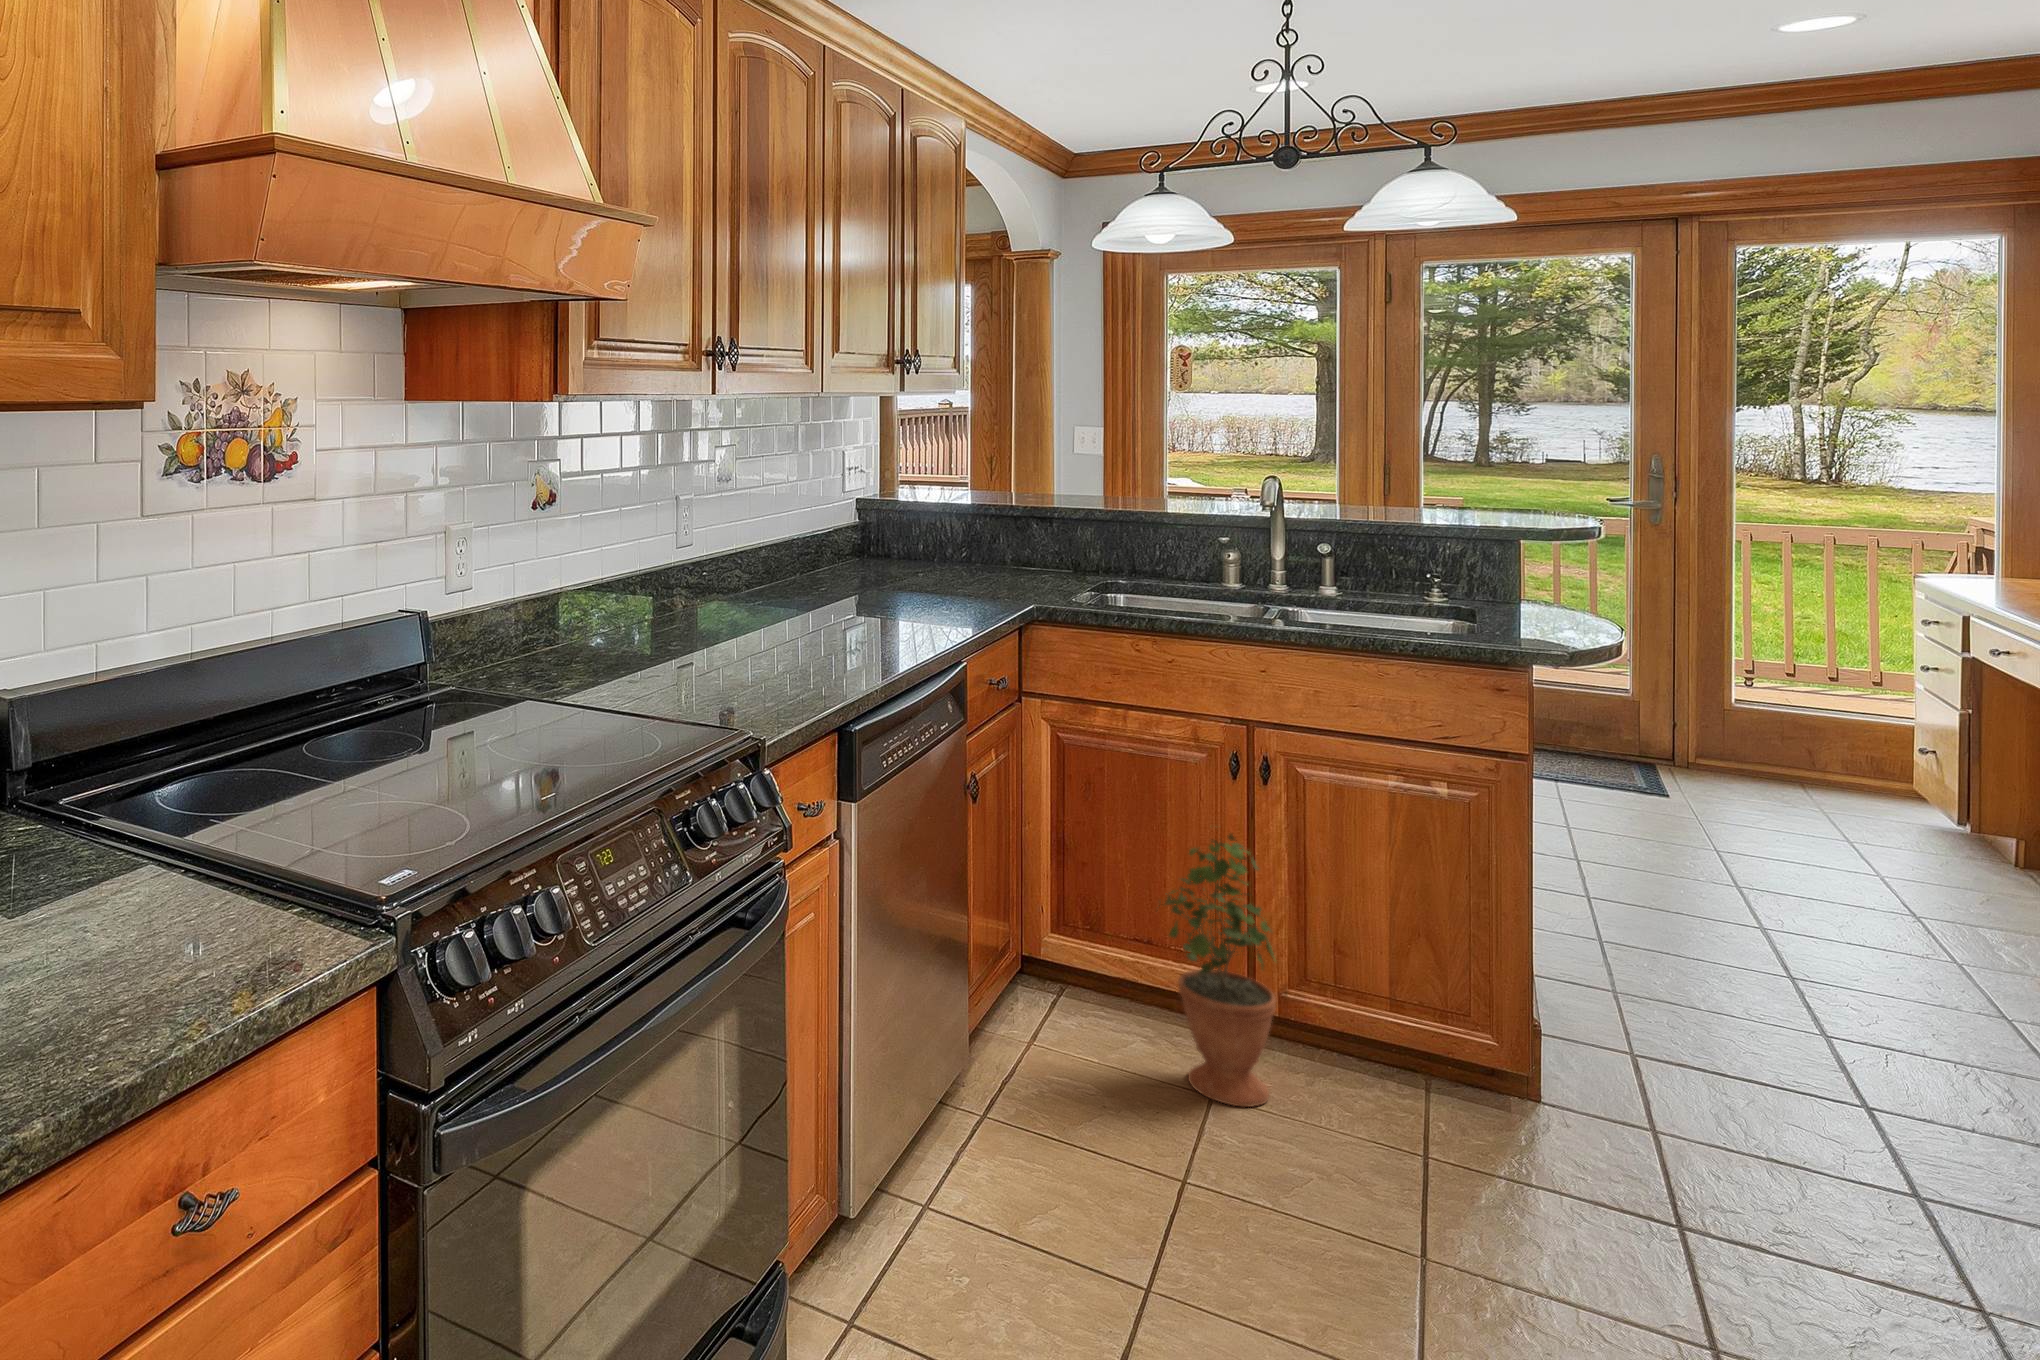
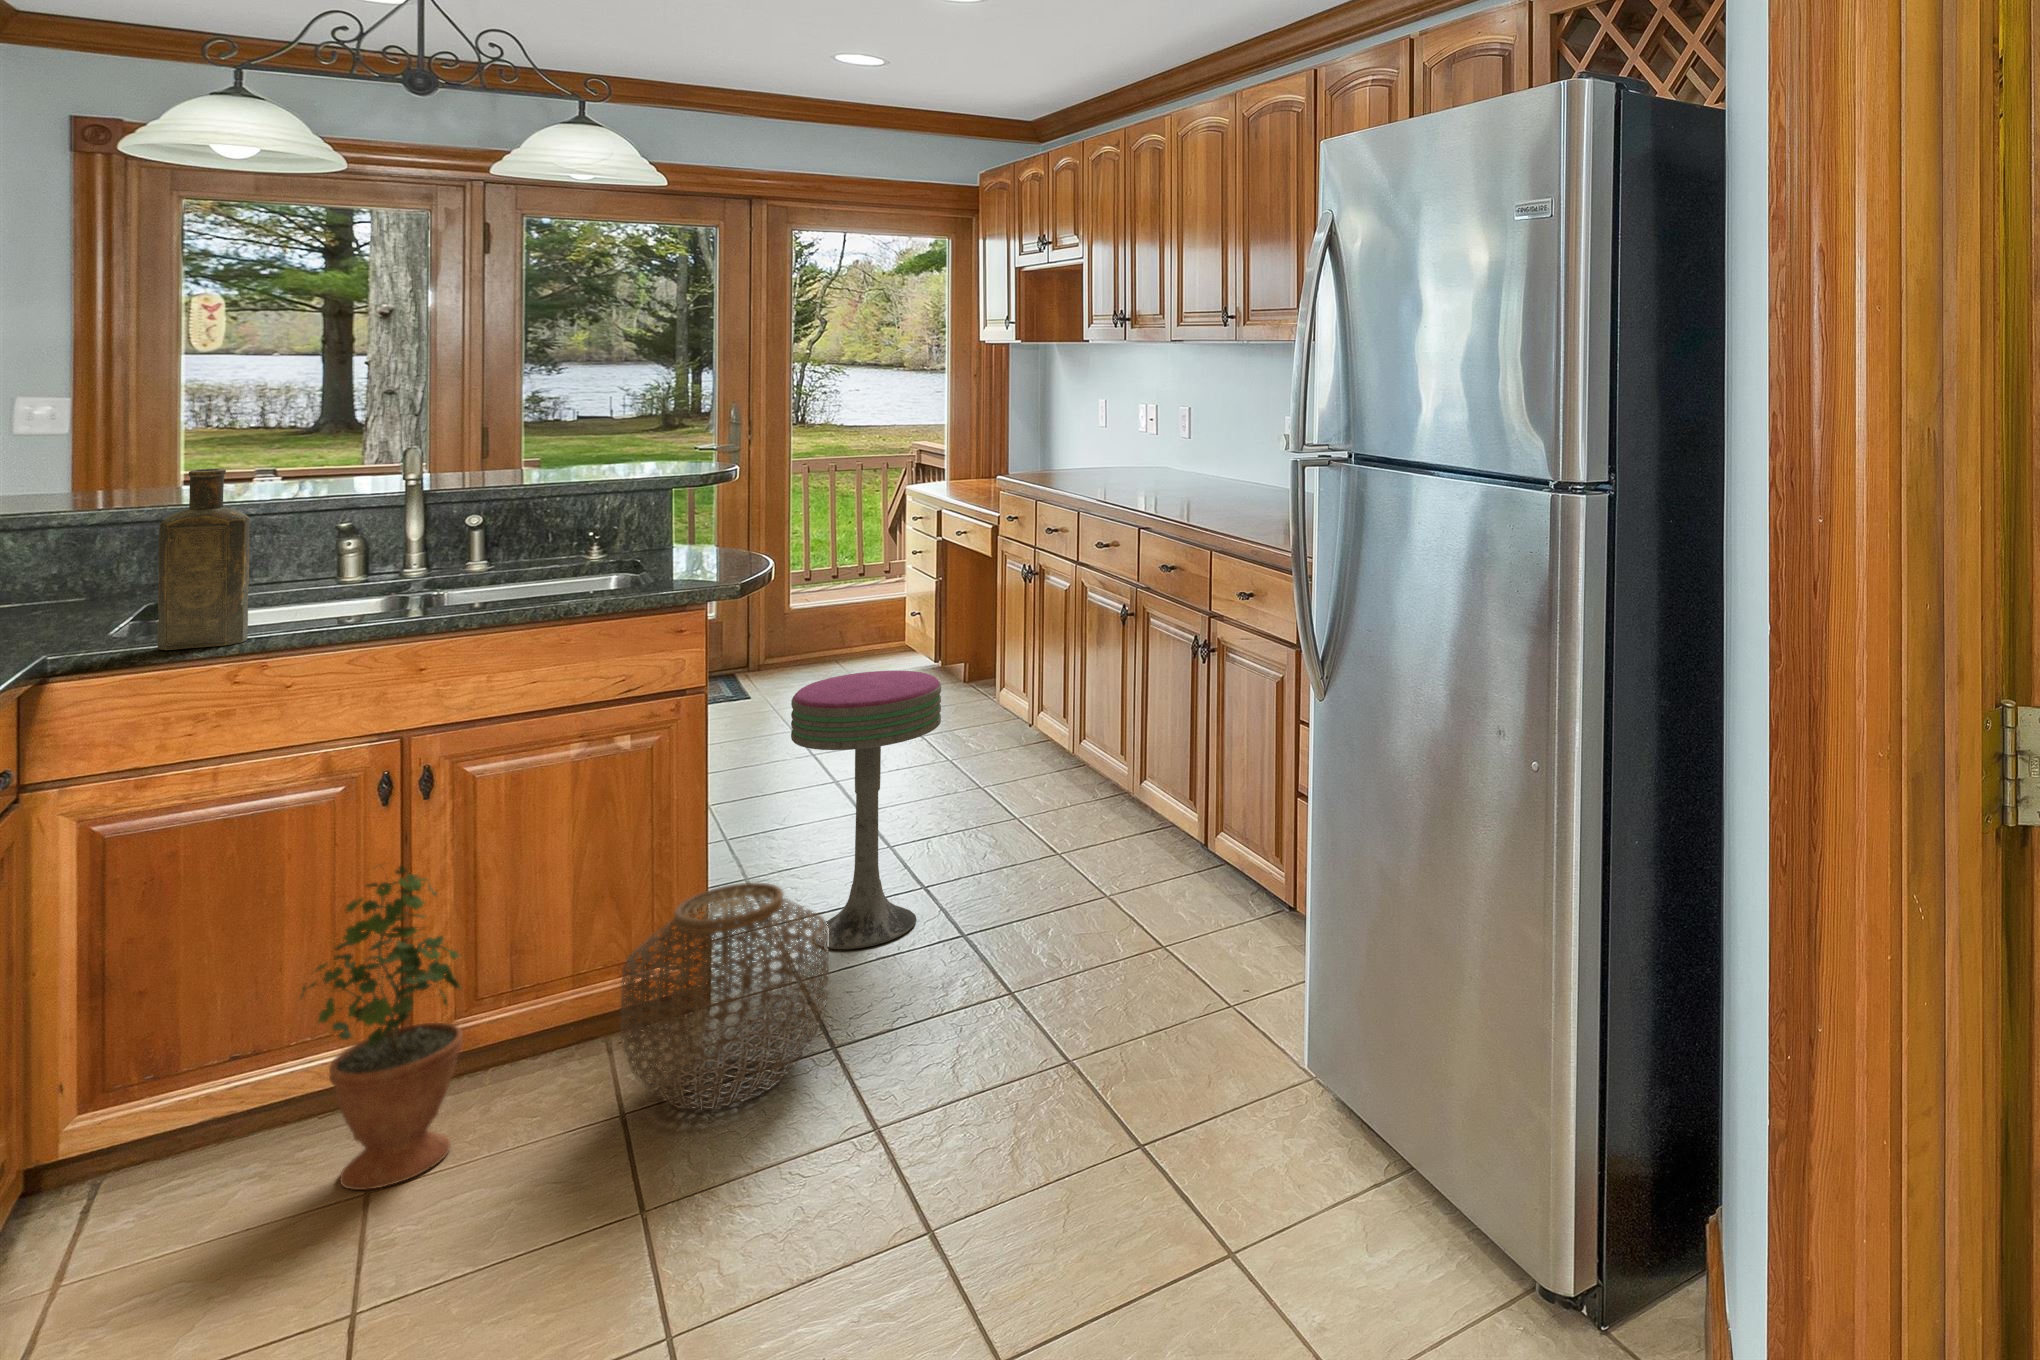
bottle: none [1084,482,1137,617] -> present [158,469,250,650]
bar stool: none [1659,796,1893,1167] -> present [791,670,941,949]
woven basket: none [1406,974,1651,1233] -> present [621,883,829,1110]

